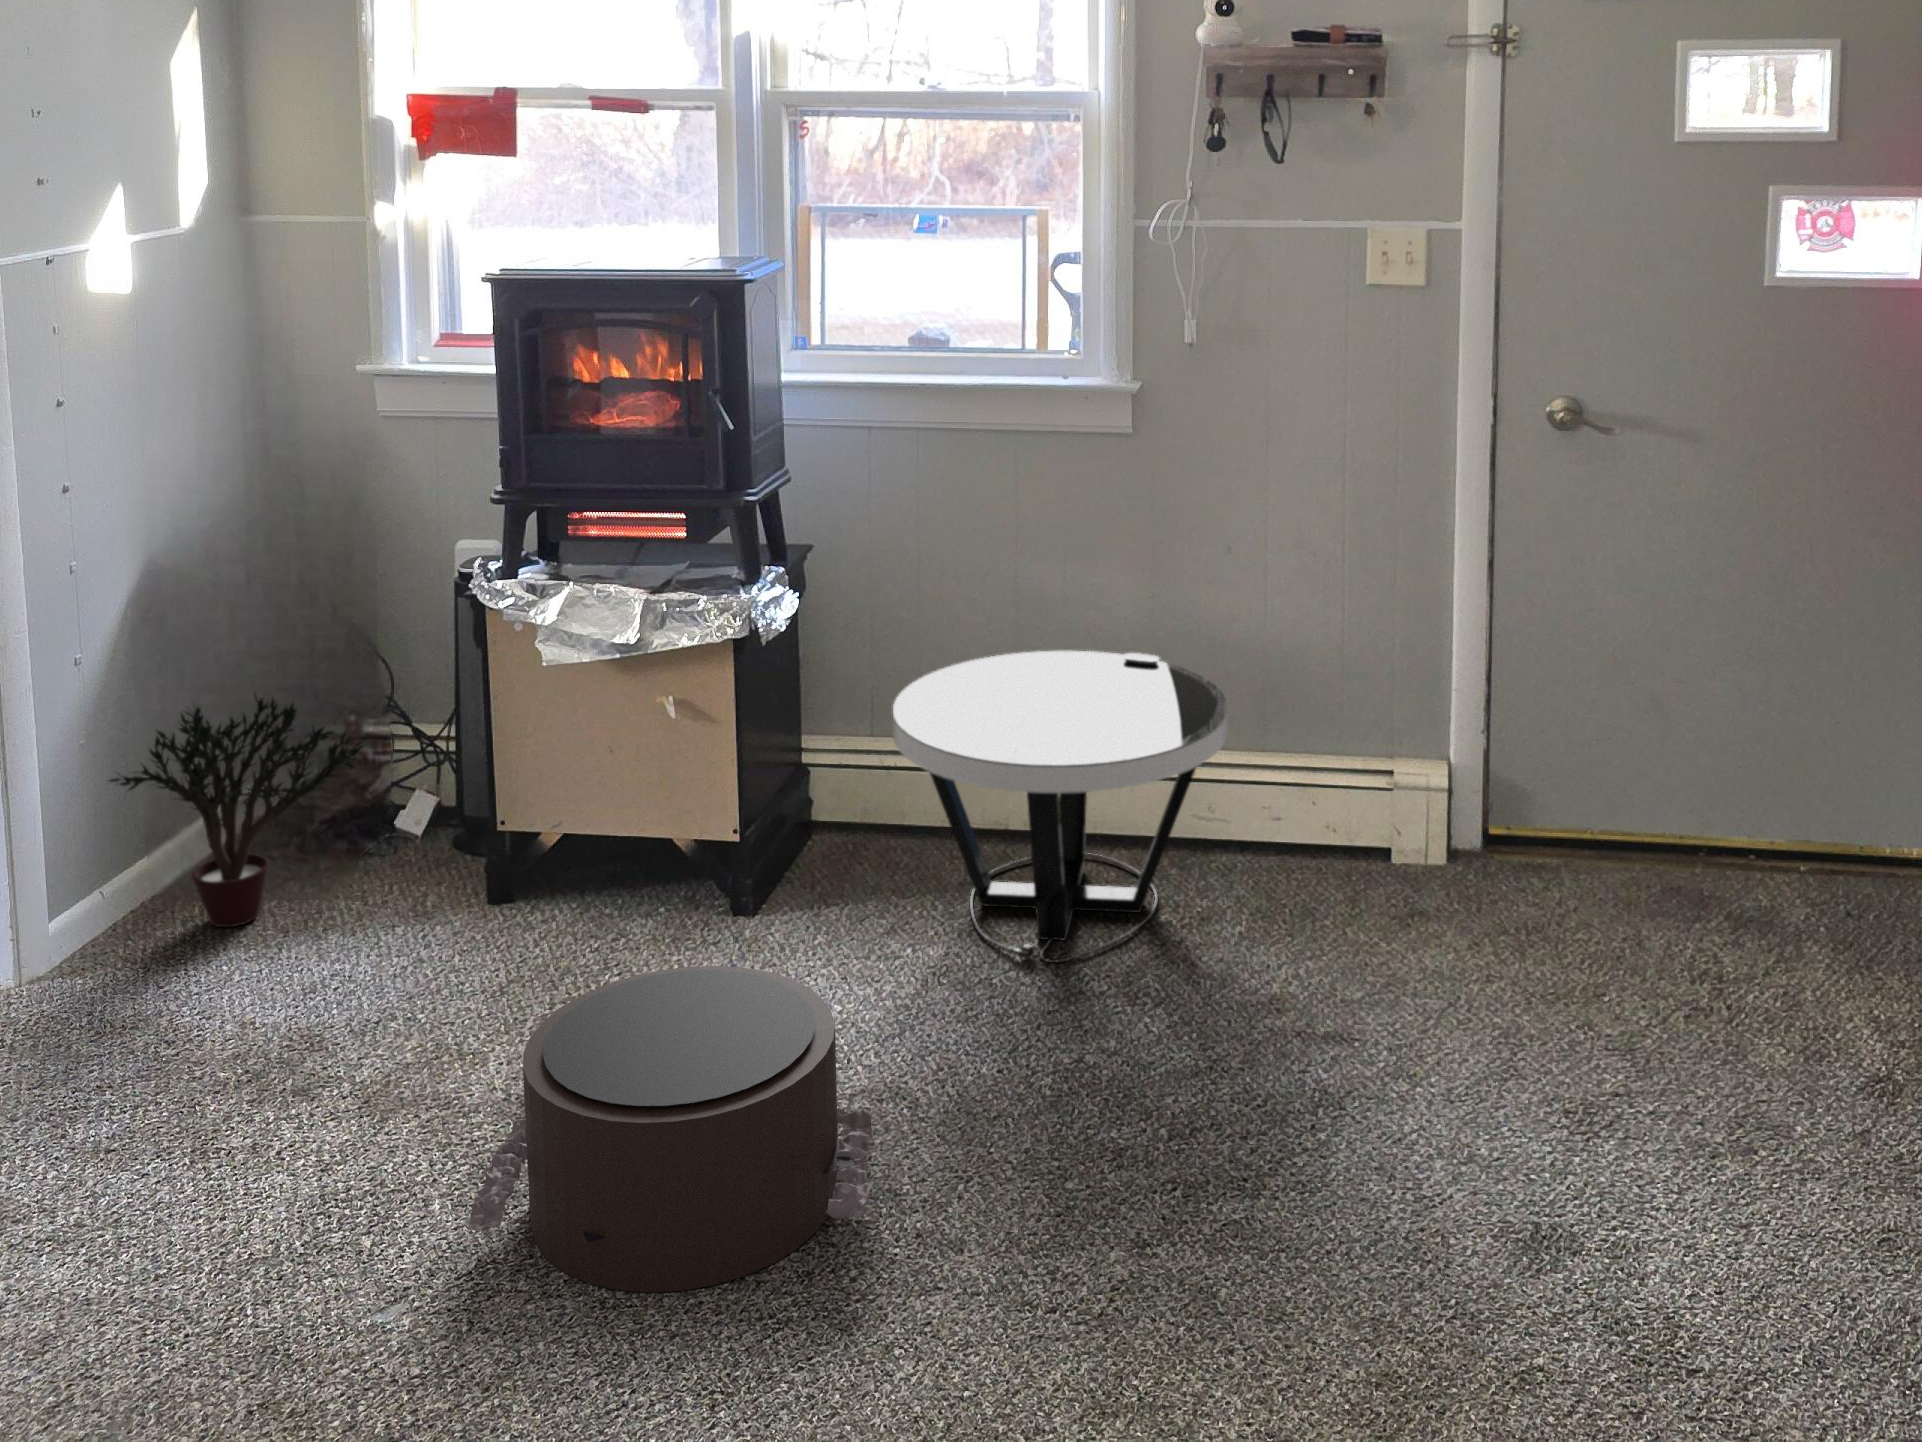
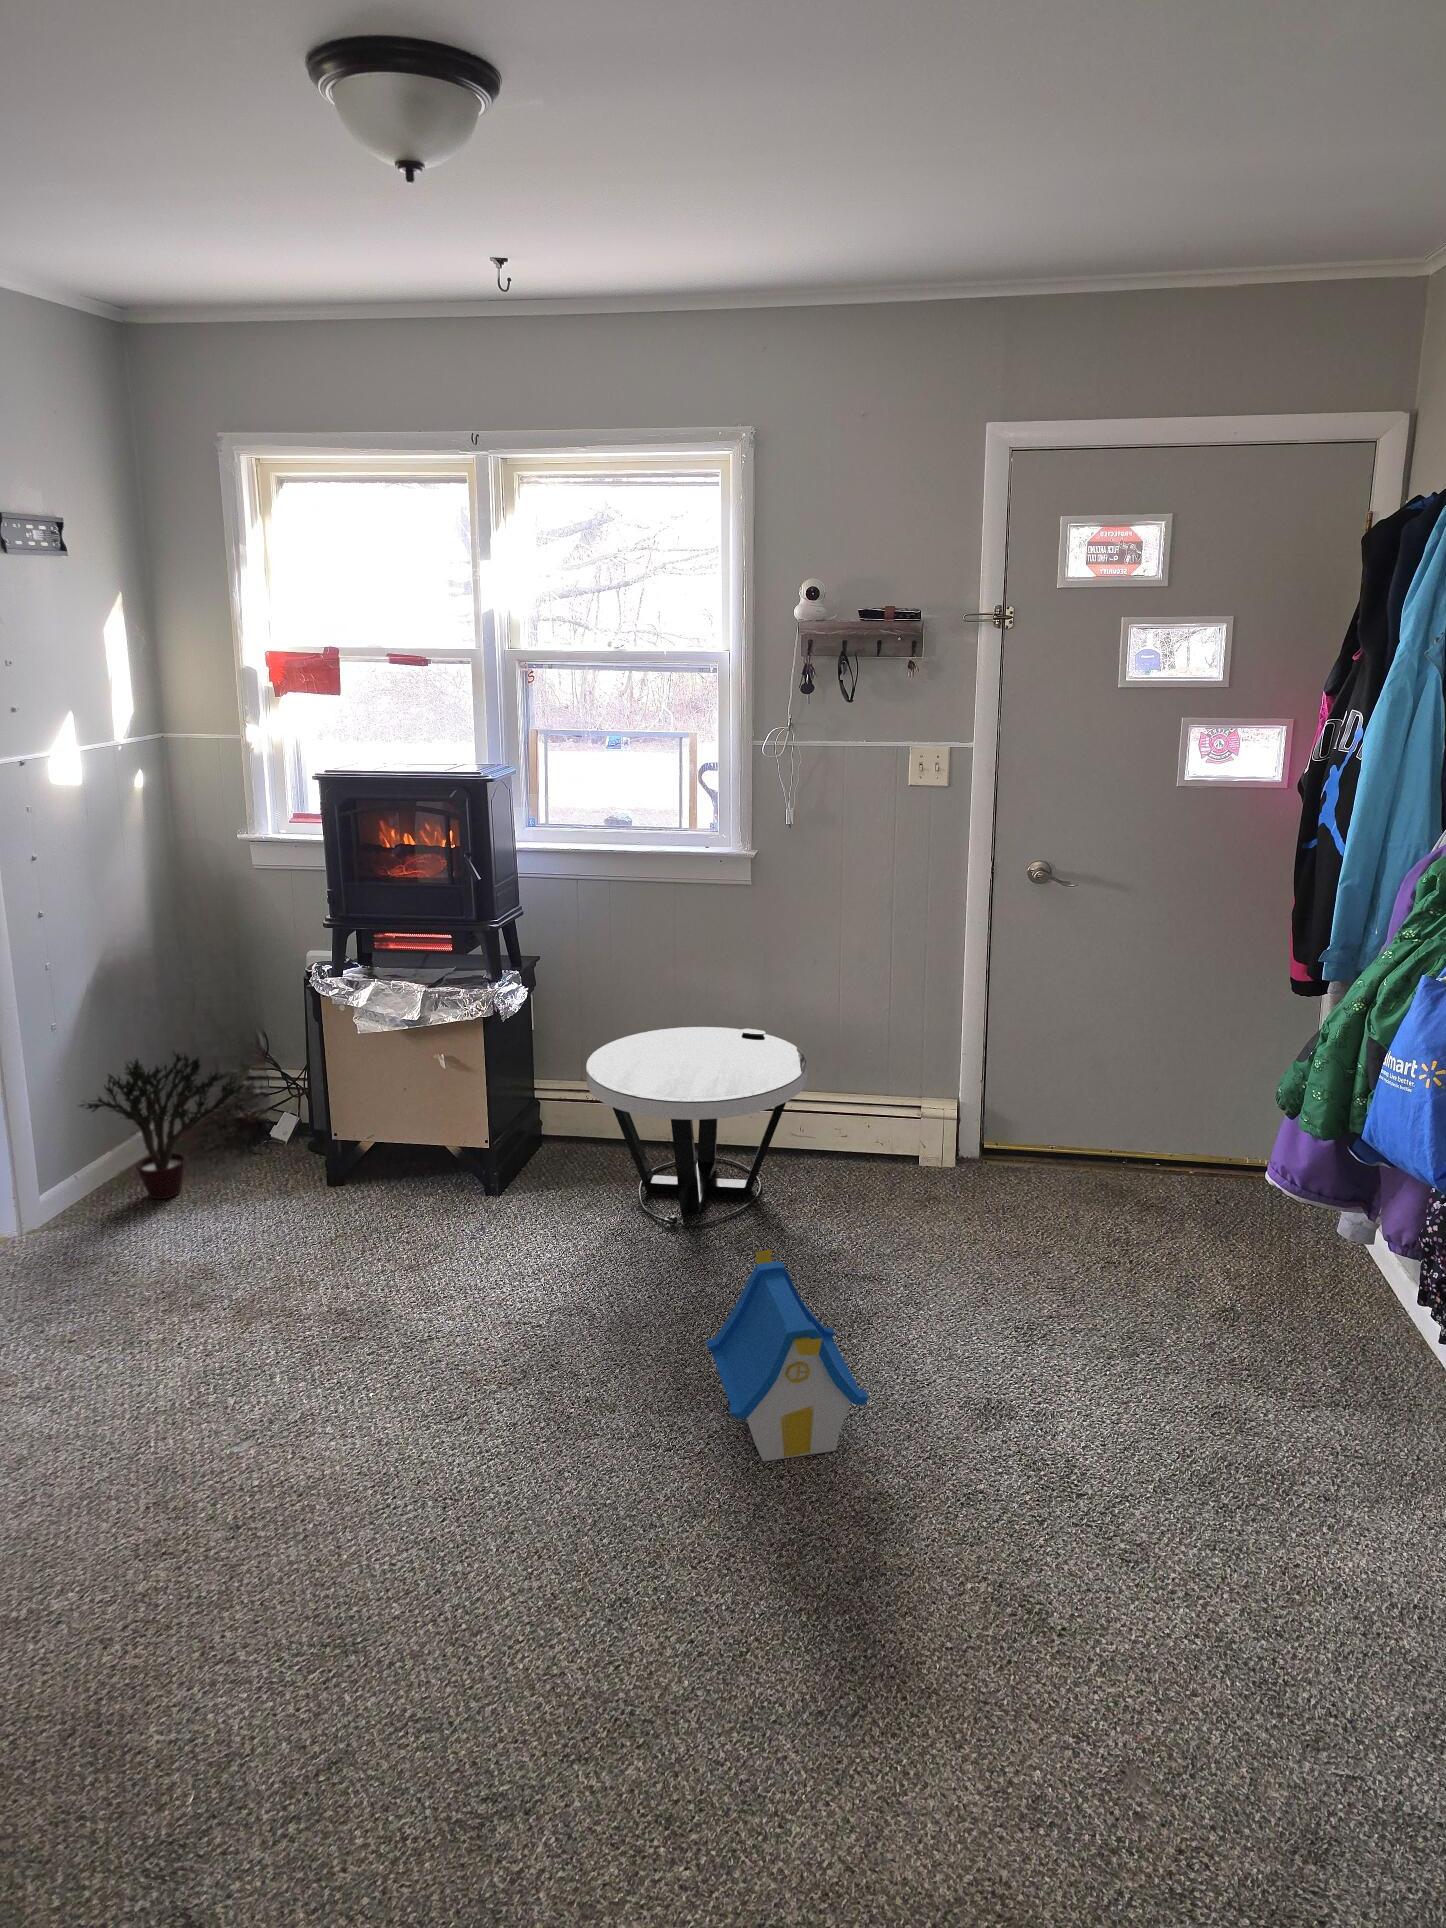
pouf: present [468,966,874,1293] -> none [293,1229,559,1435]
toy house: none [1102,991,1362,1327] -> present [706,1249,869,1461]

